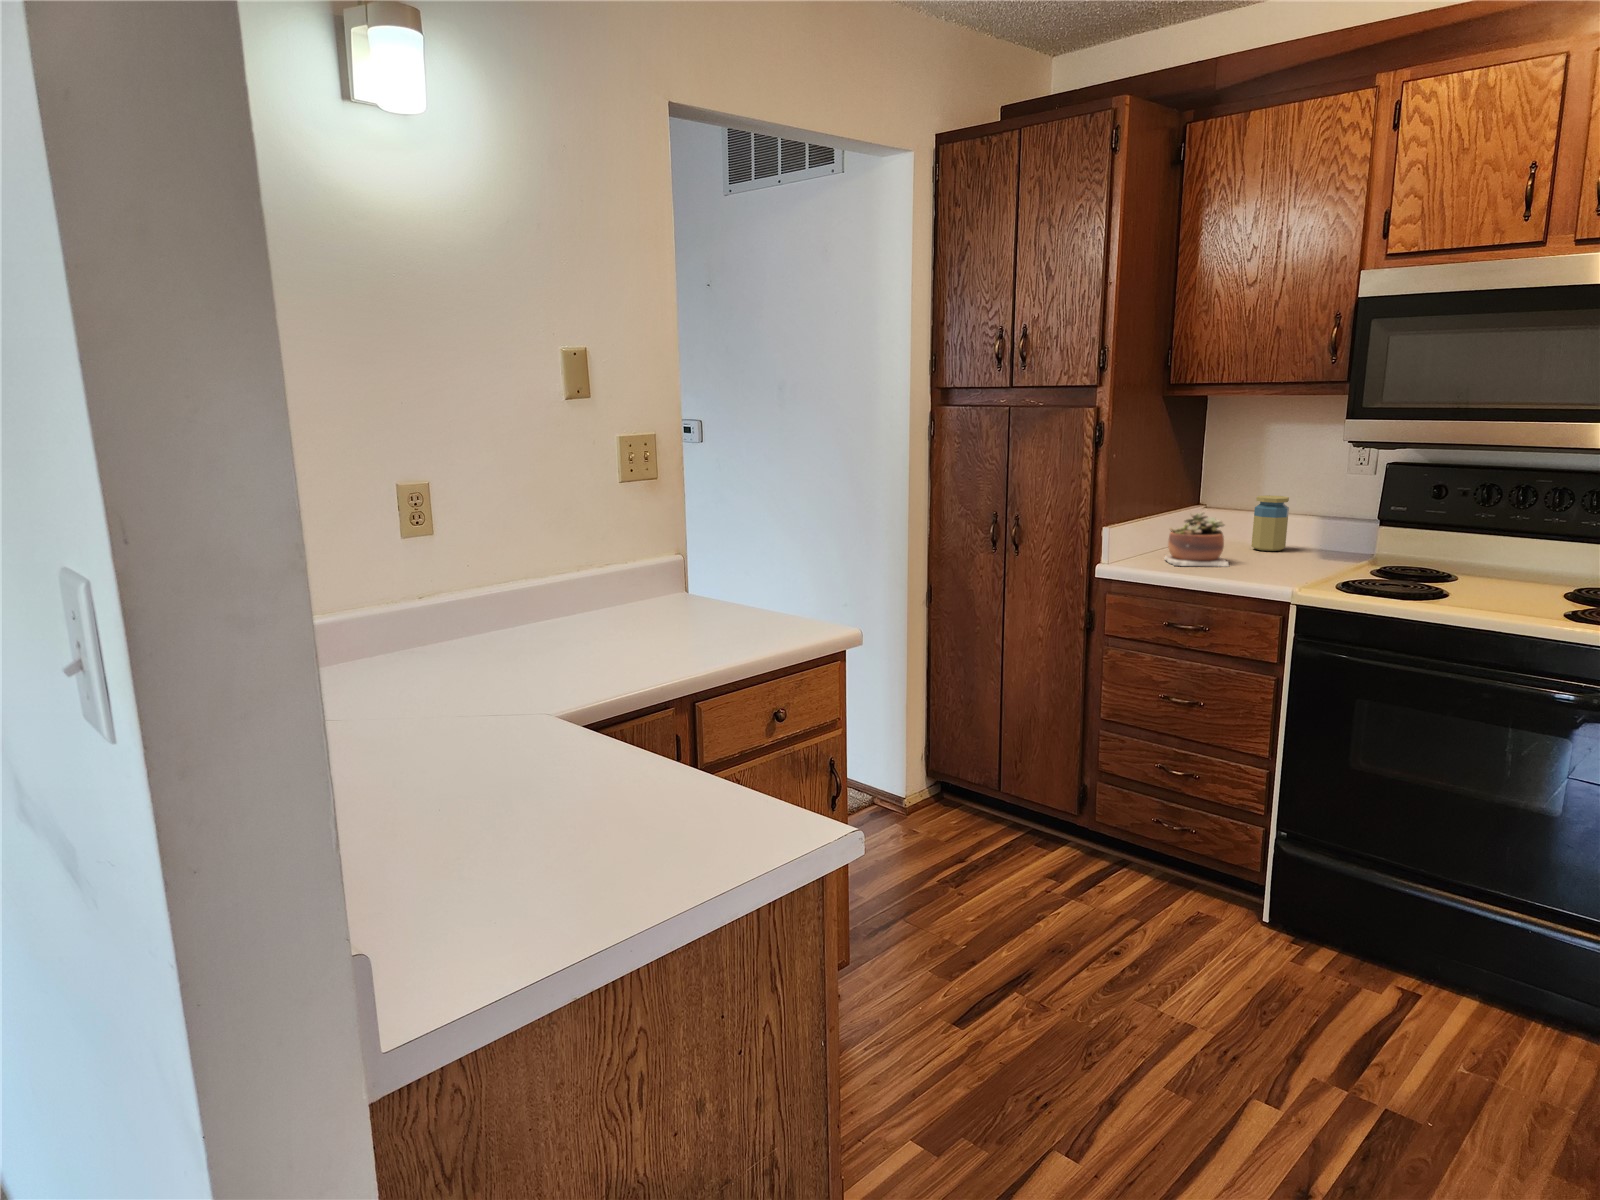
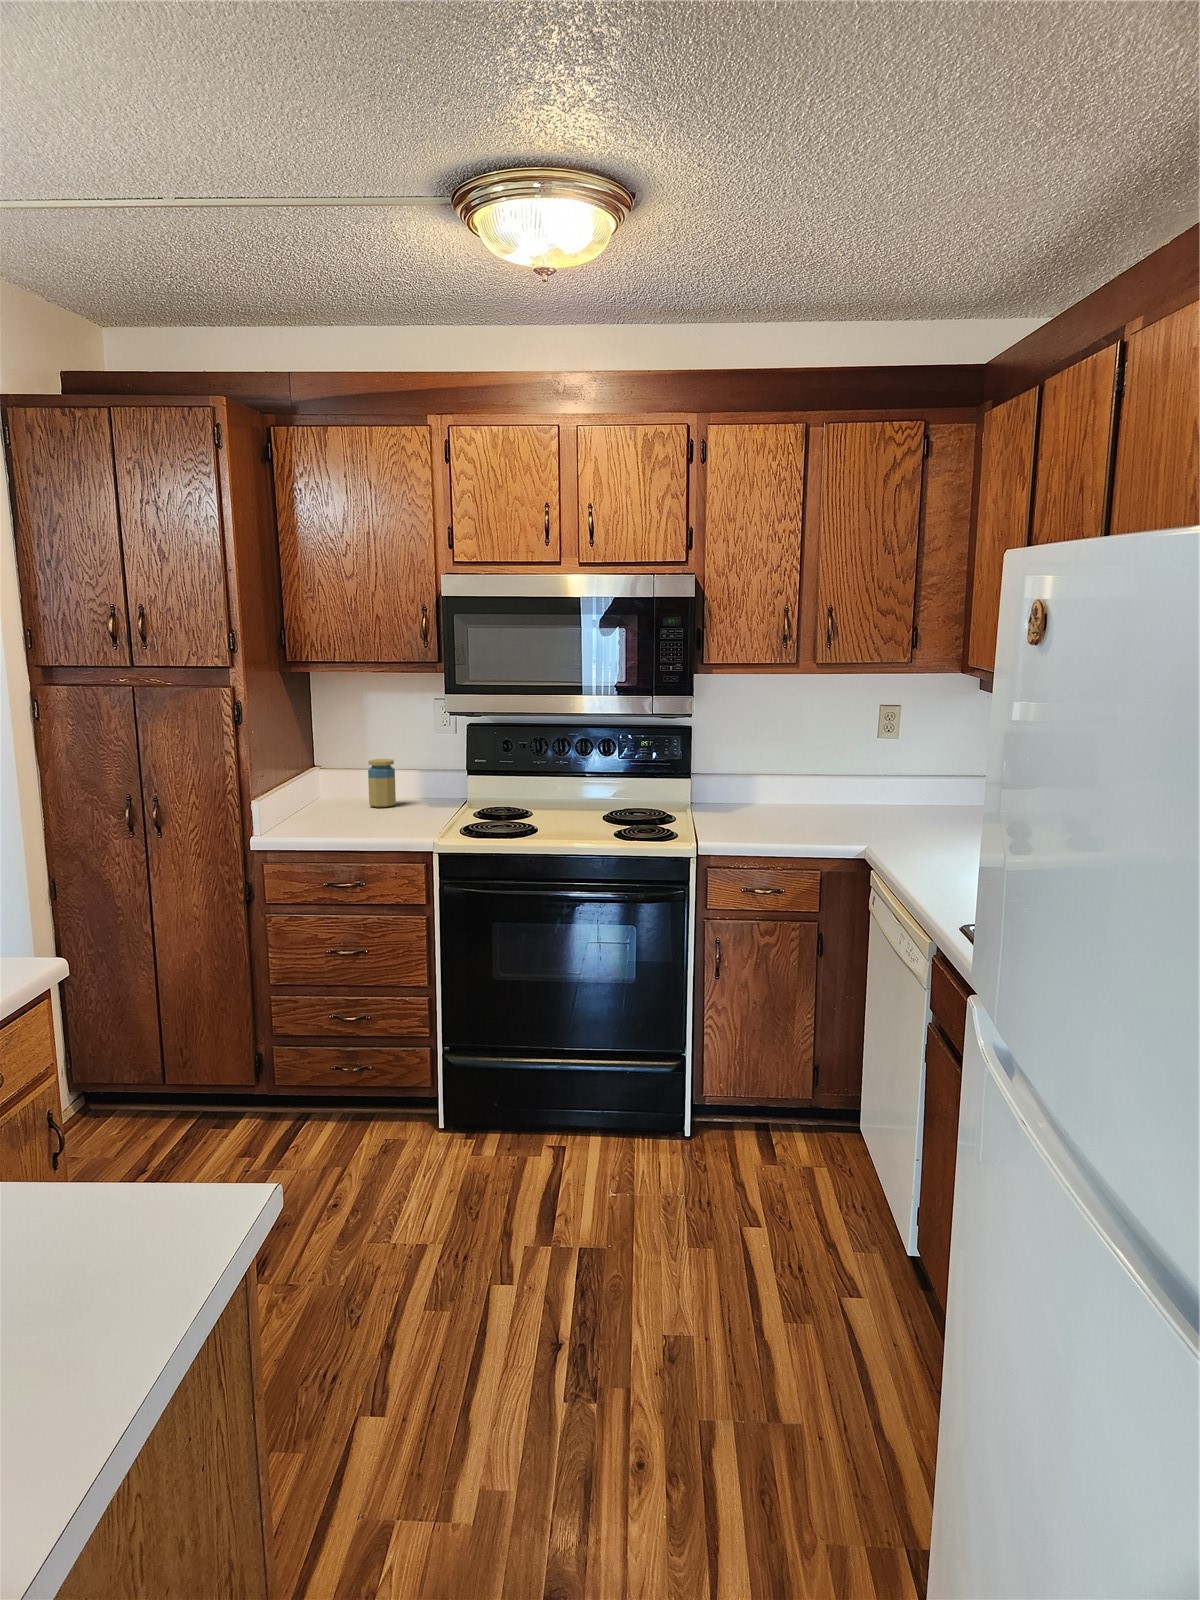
succulent plant: present [1165,512,1229,567] -> none [303,779,365,831]

